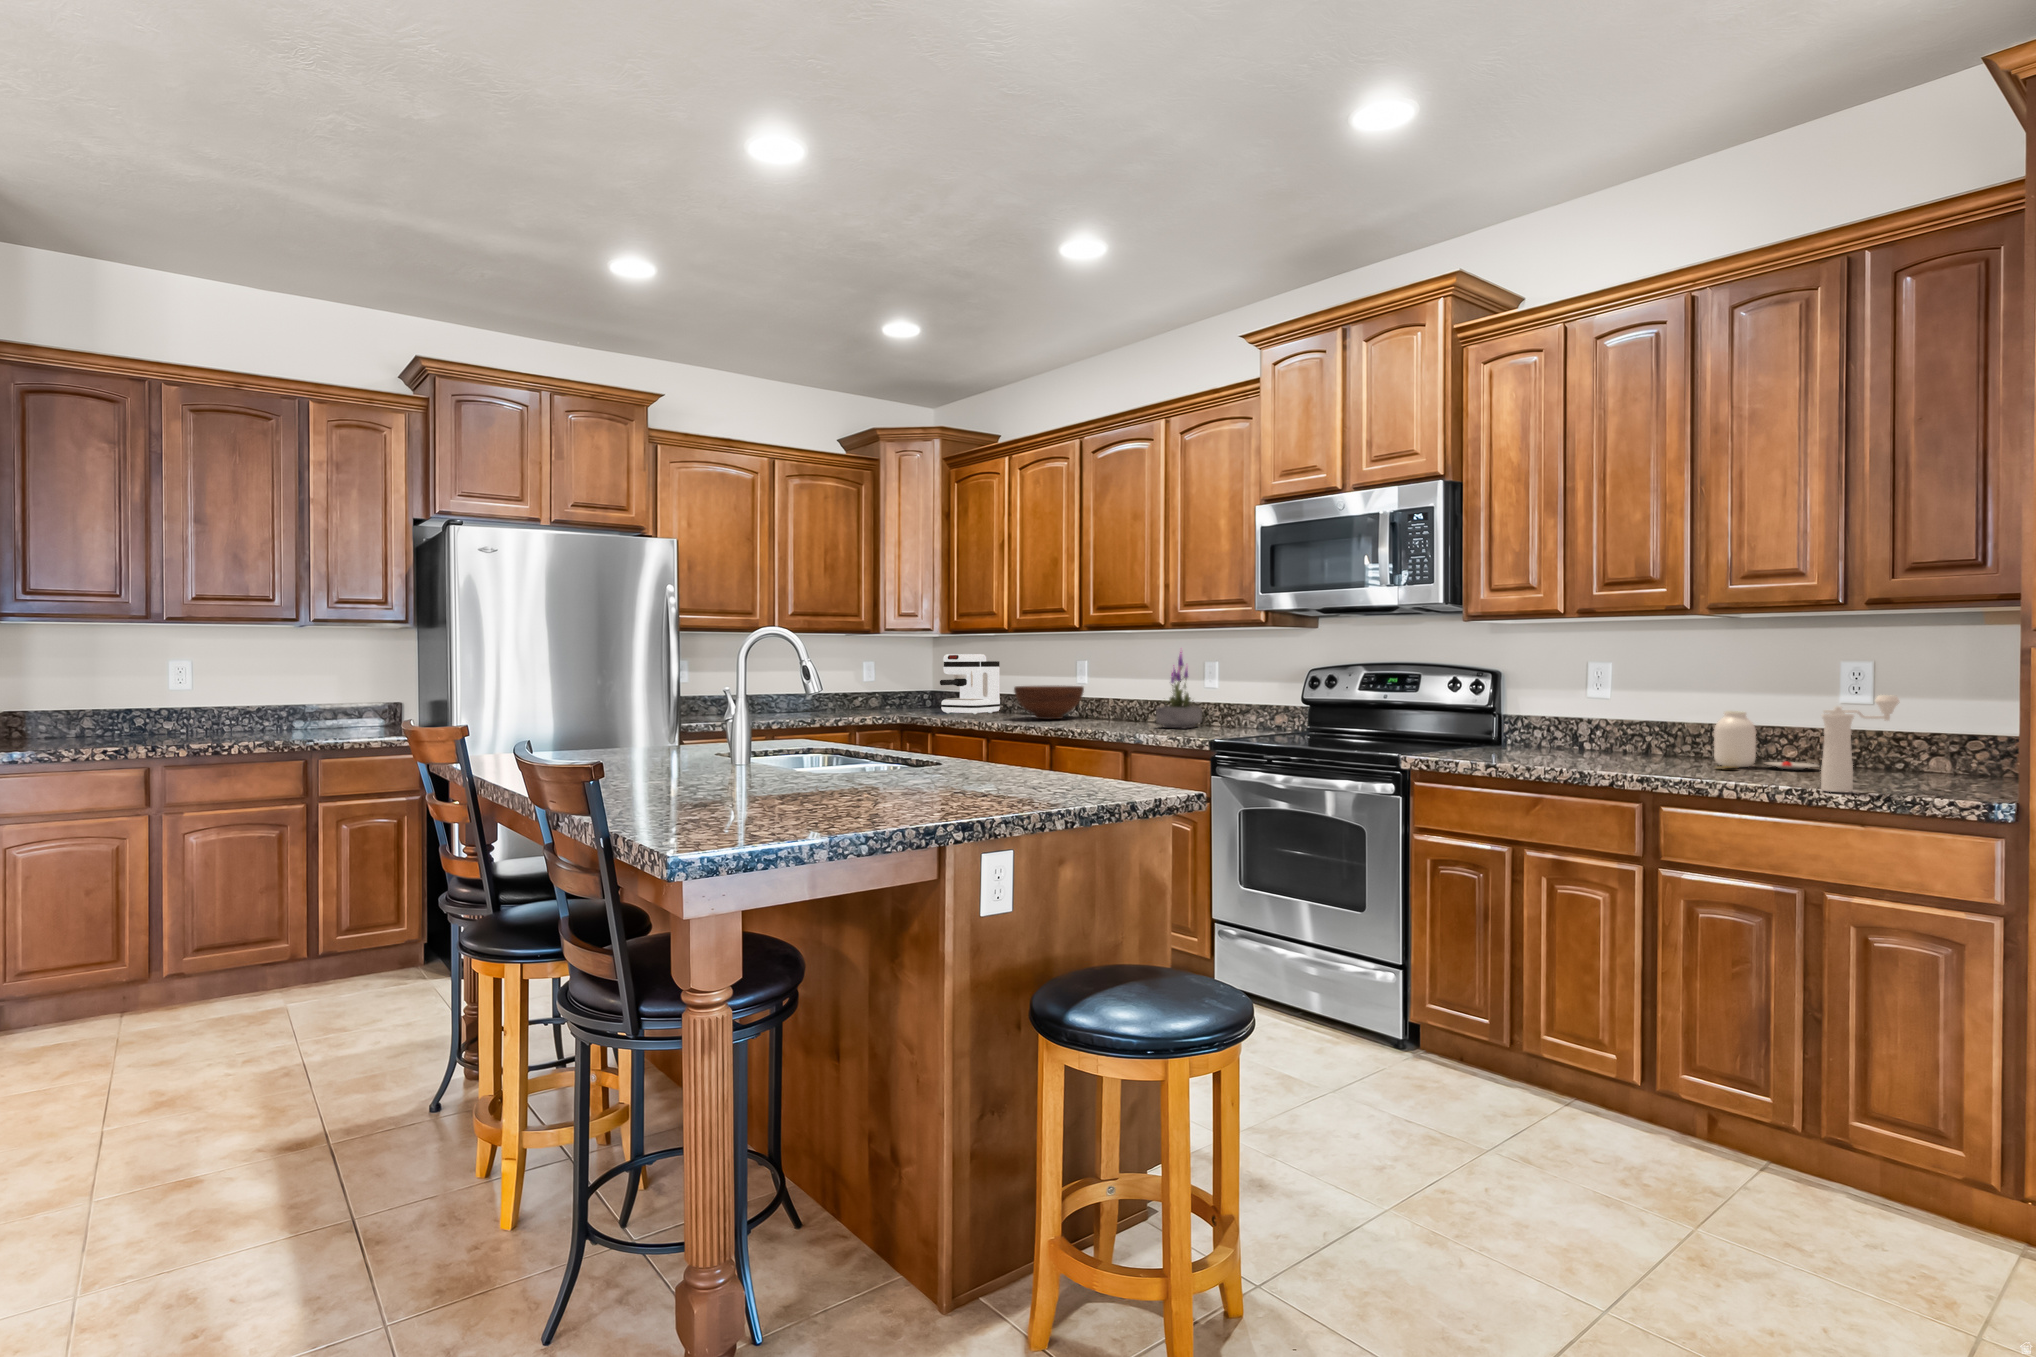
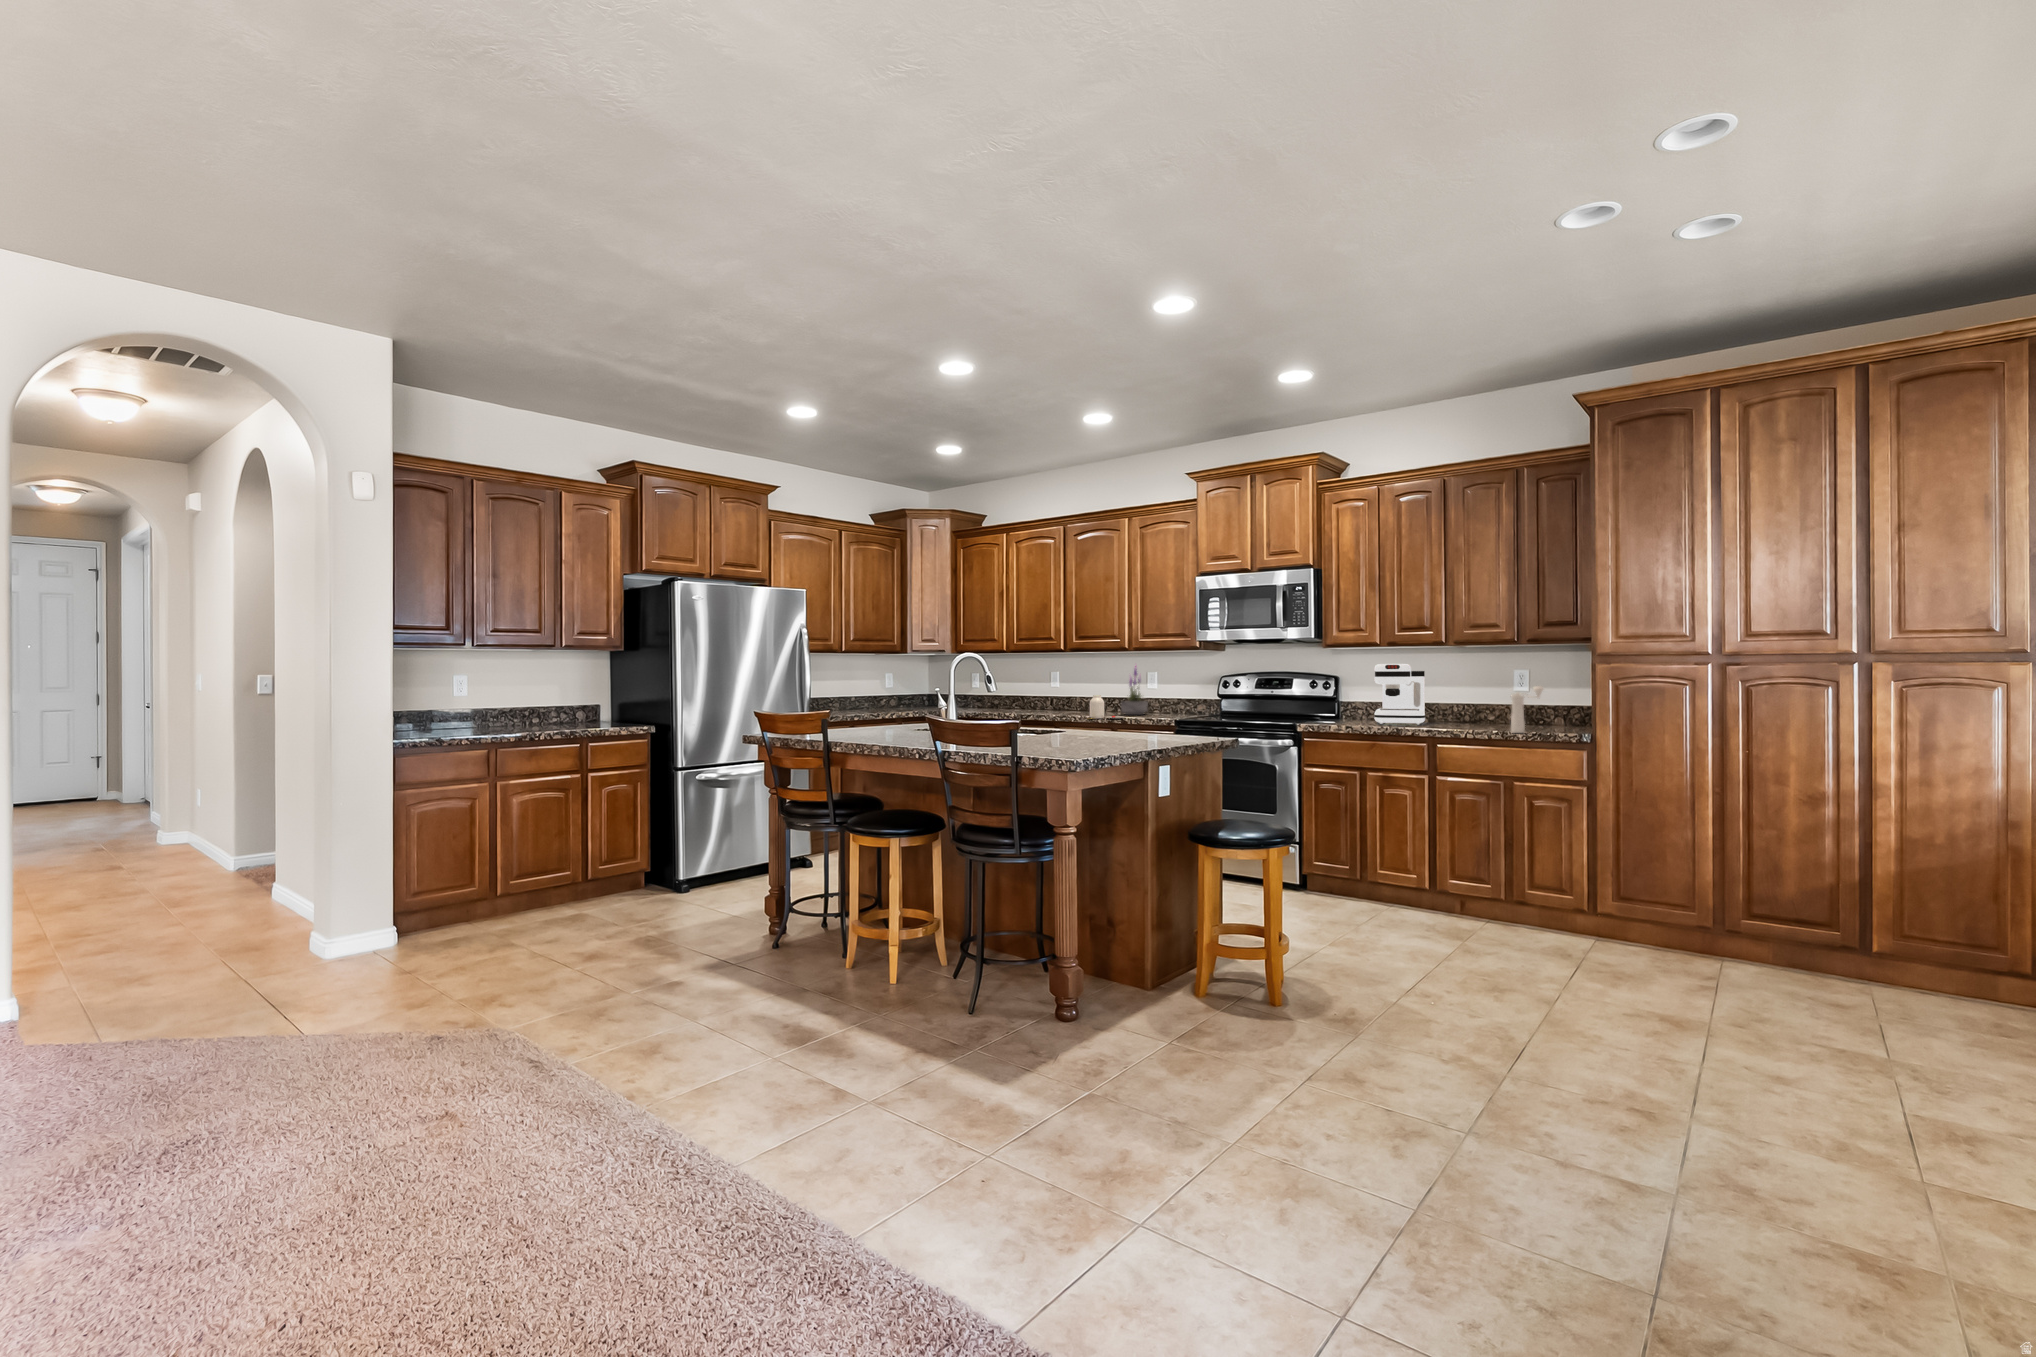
coffee maker: present [940,654,1000,714] -> present [1374,664,1425,724]
fruit bowl: present [1014,686,1084,719] -> none [1011,689,1058,712]
jar: present [1714,711,1818,769] -> present [1090,695,1124,719]

